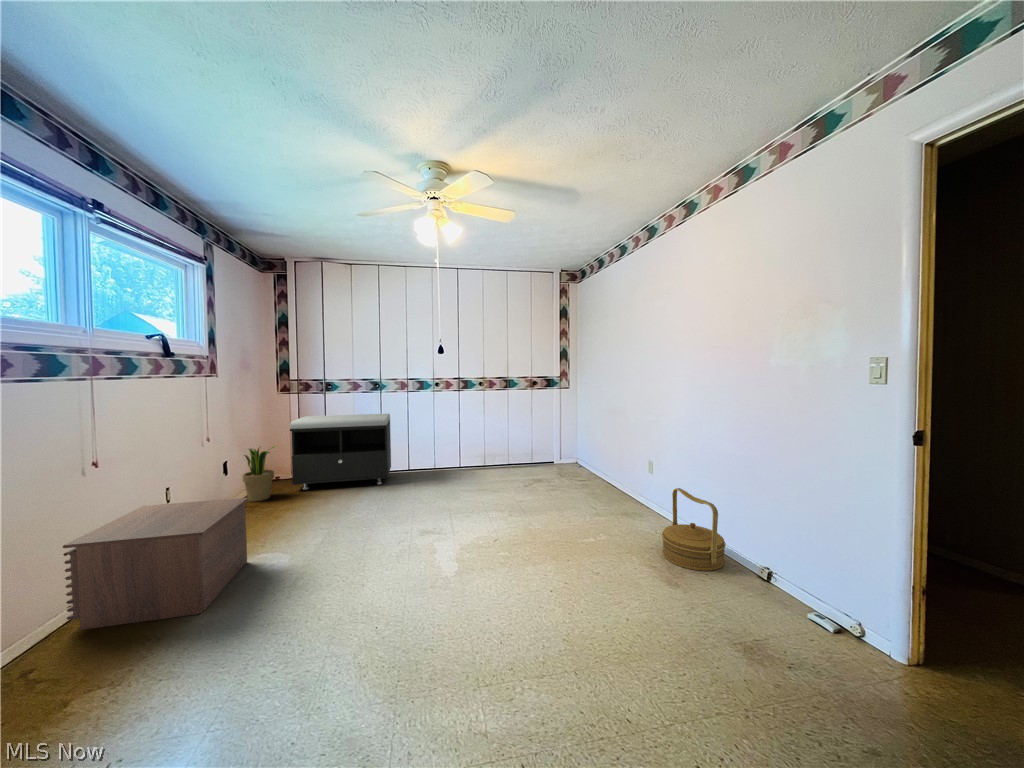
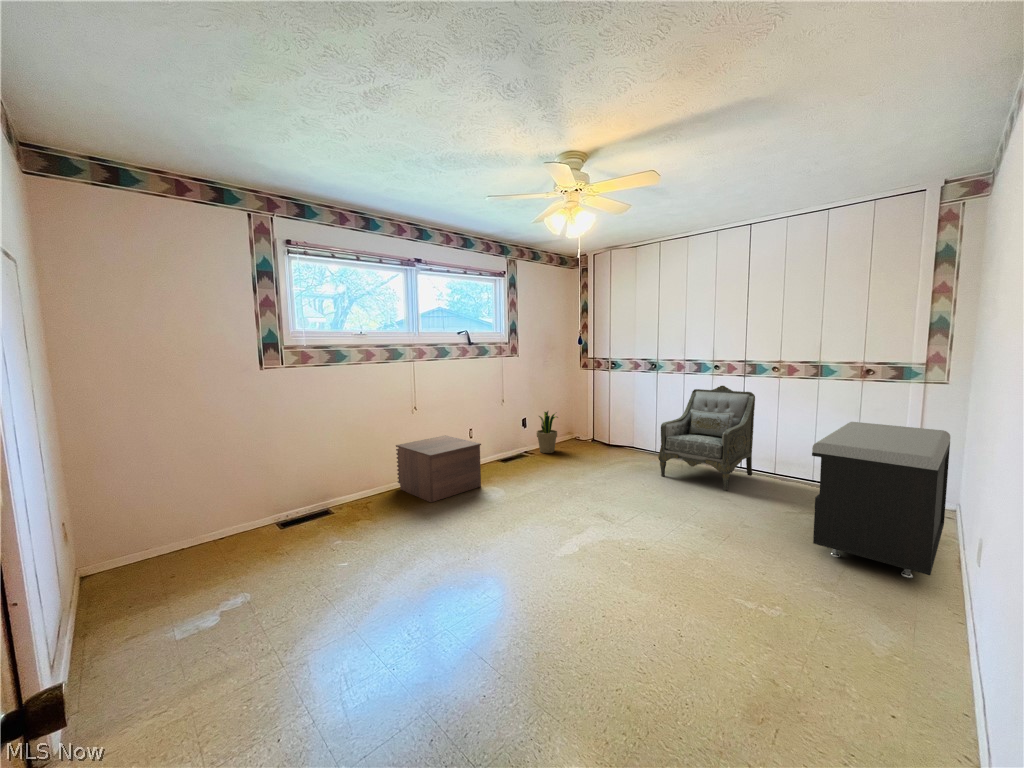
armchair: none [414,399,479,487] -> present [658,386,755,490]
storage bench: present [290,414,391,490] -> present [812,422,950,578]
woven basket: present [662,488,726,571] -> none [773,575,896,734]

